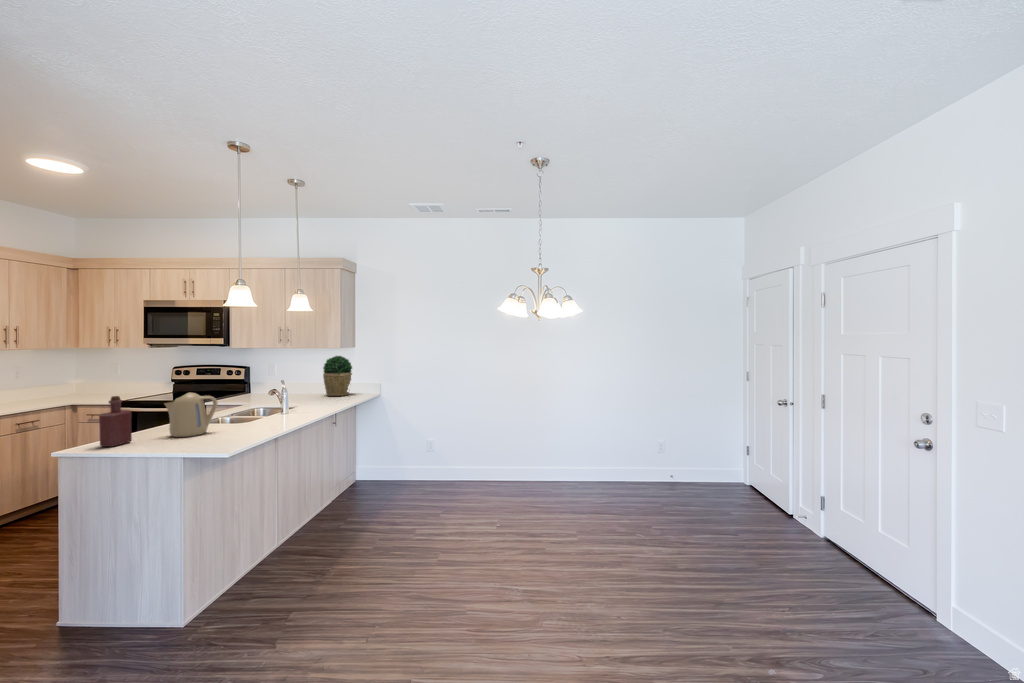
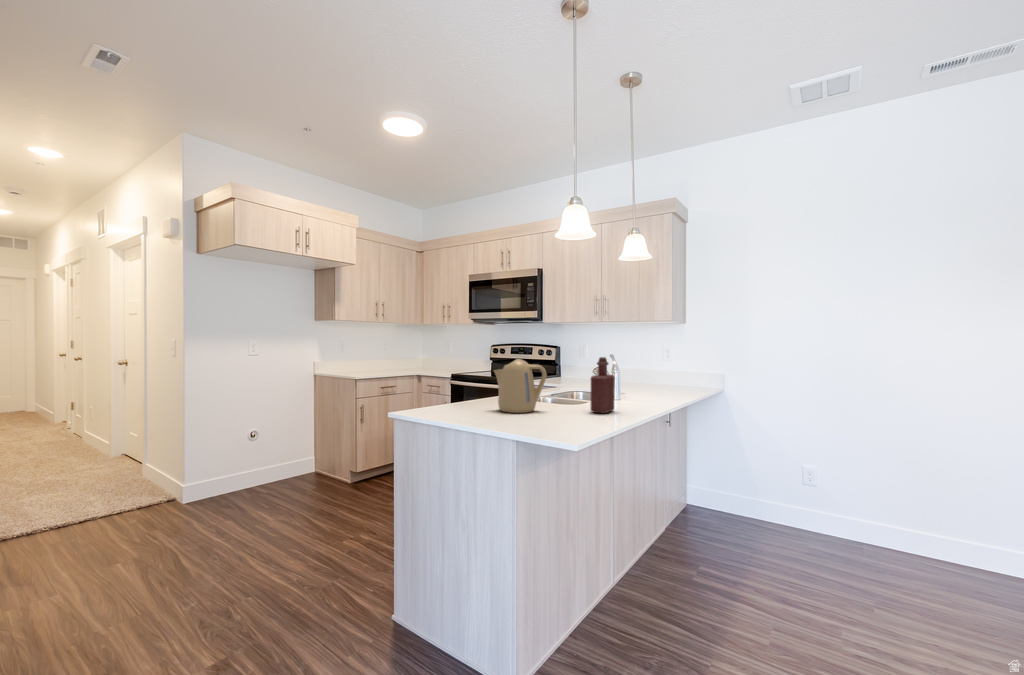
potted plant: present [323,356,352,396] -> none [642,333,680,385]
bottle: present [99,396,132,447] -> present [591,357,615,413]

